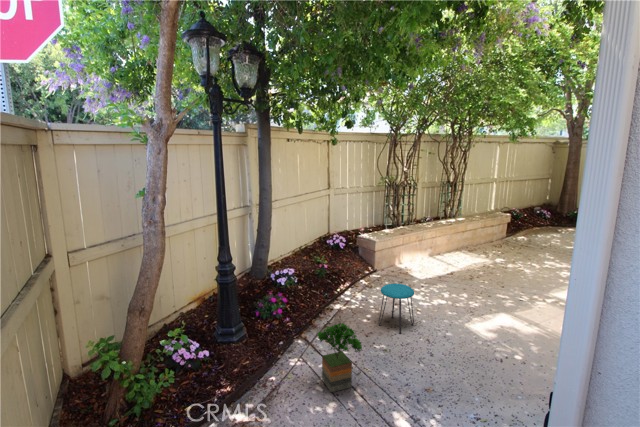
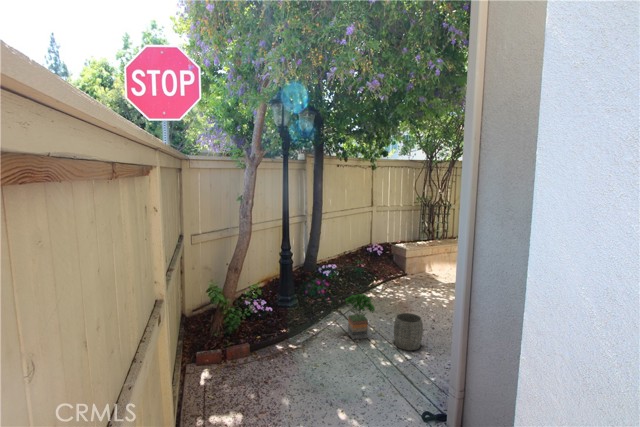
stool: present [378,284,414,334] -> none [397,277,425,314]
woven basket: none [390,347,432,405] -> present [394,313,423,350]

